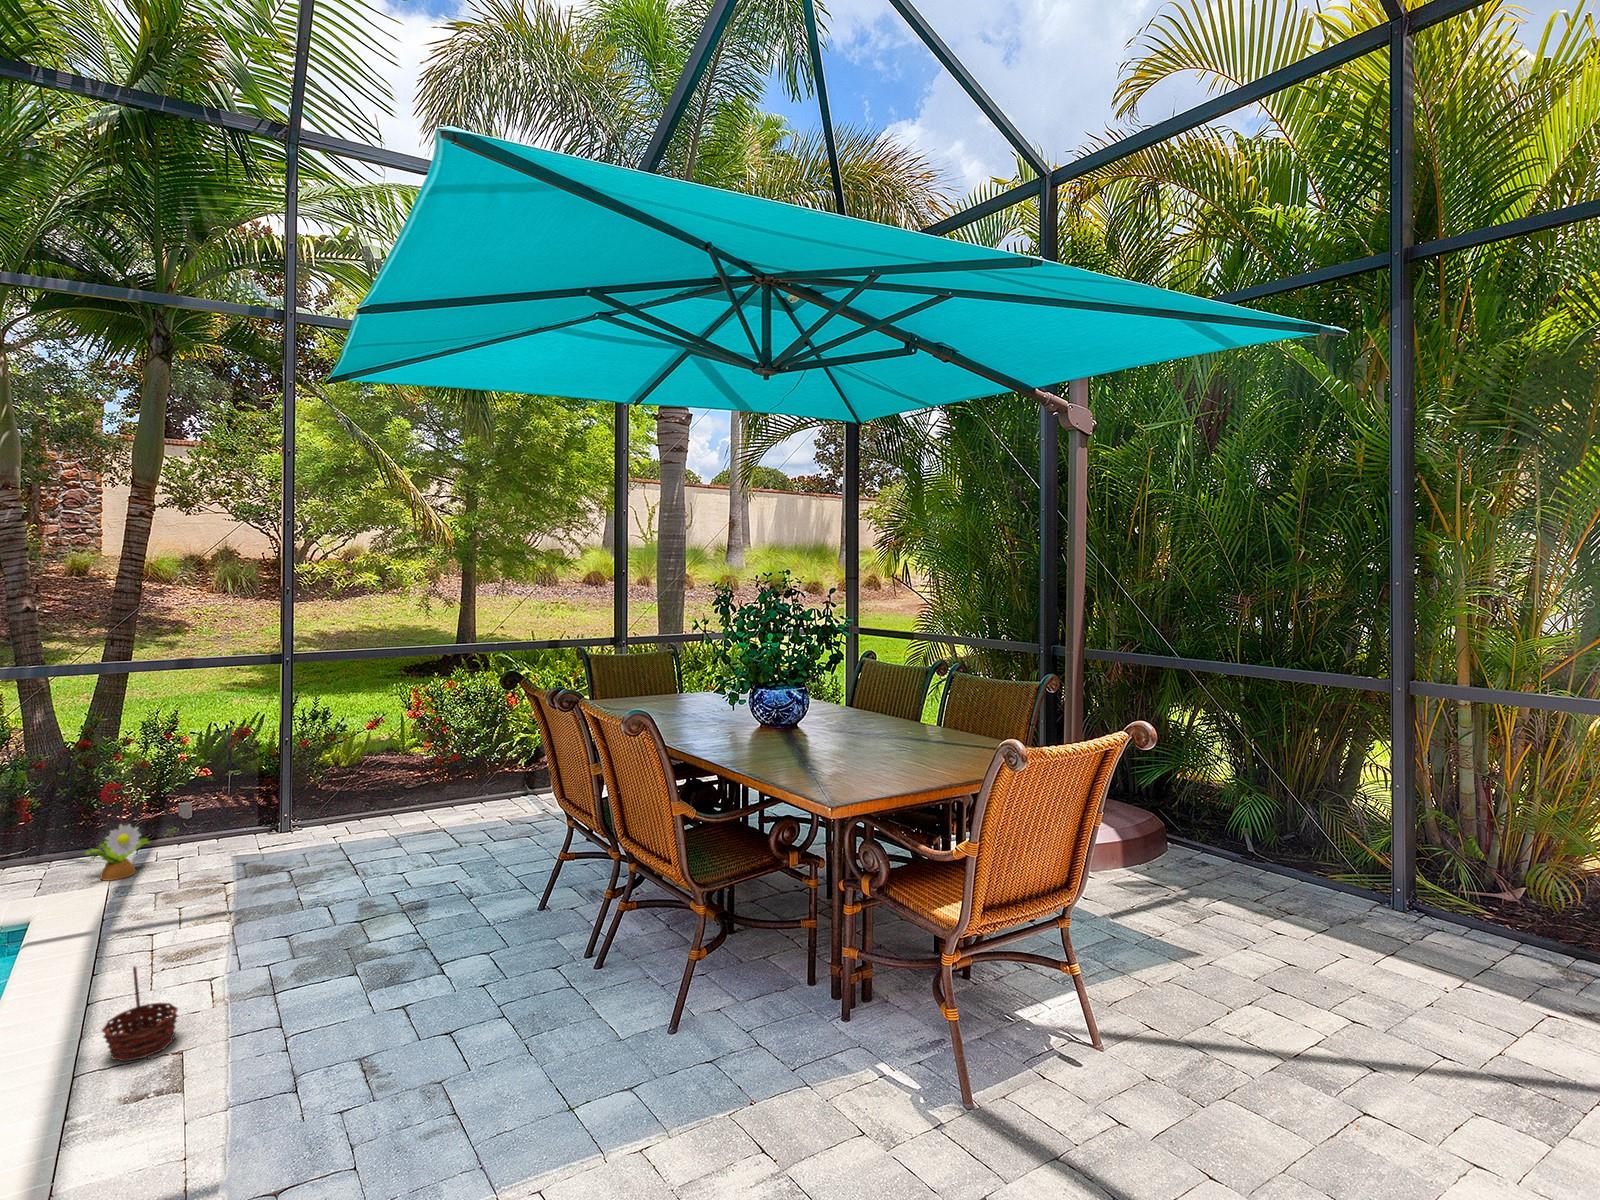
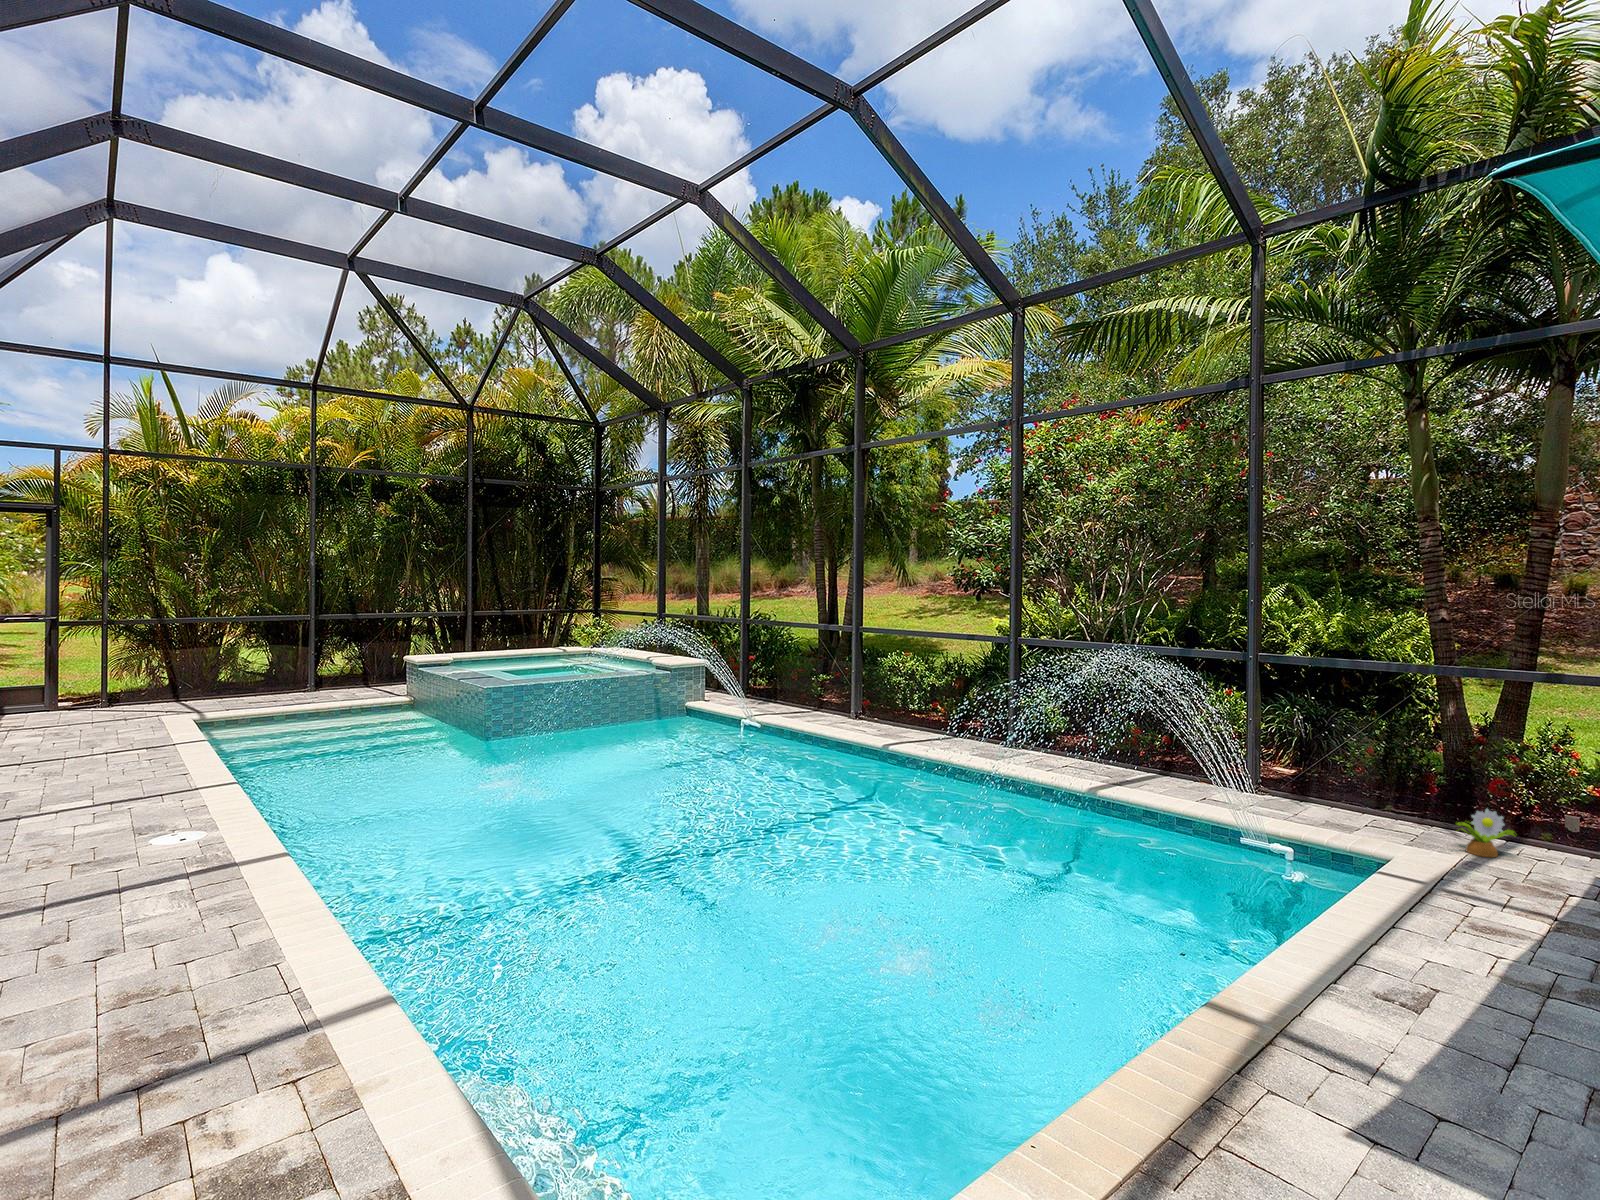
basket: present [102,966,178,1061] -> none [1378,904,1442,982]

